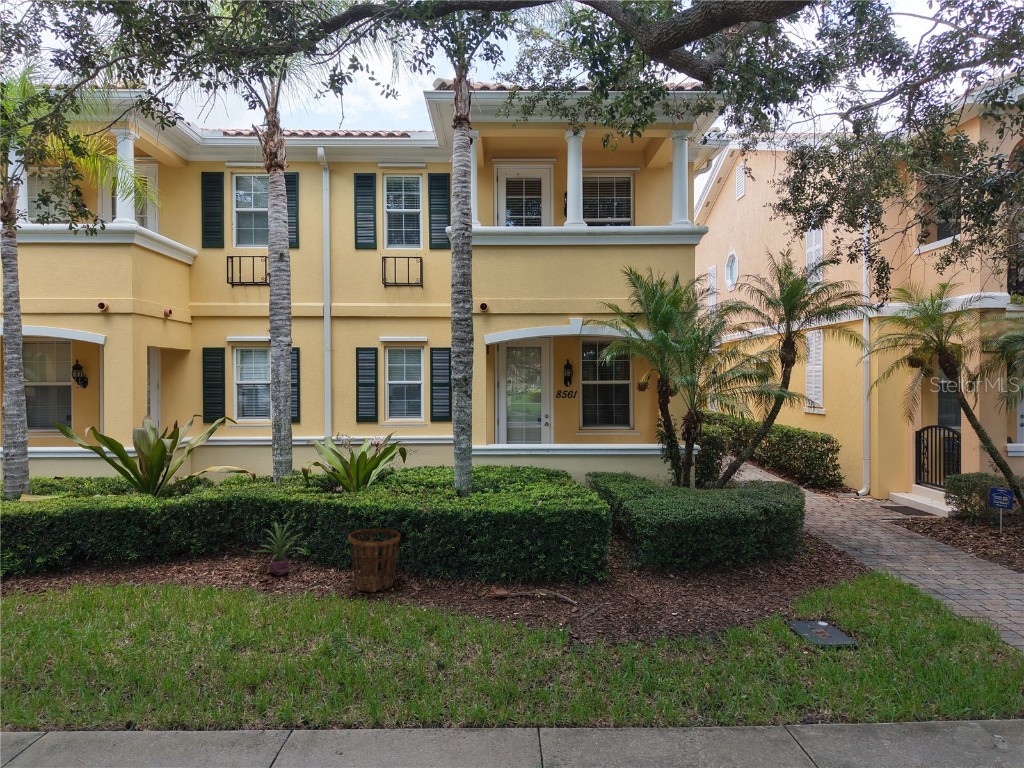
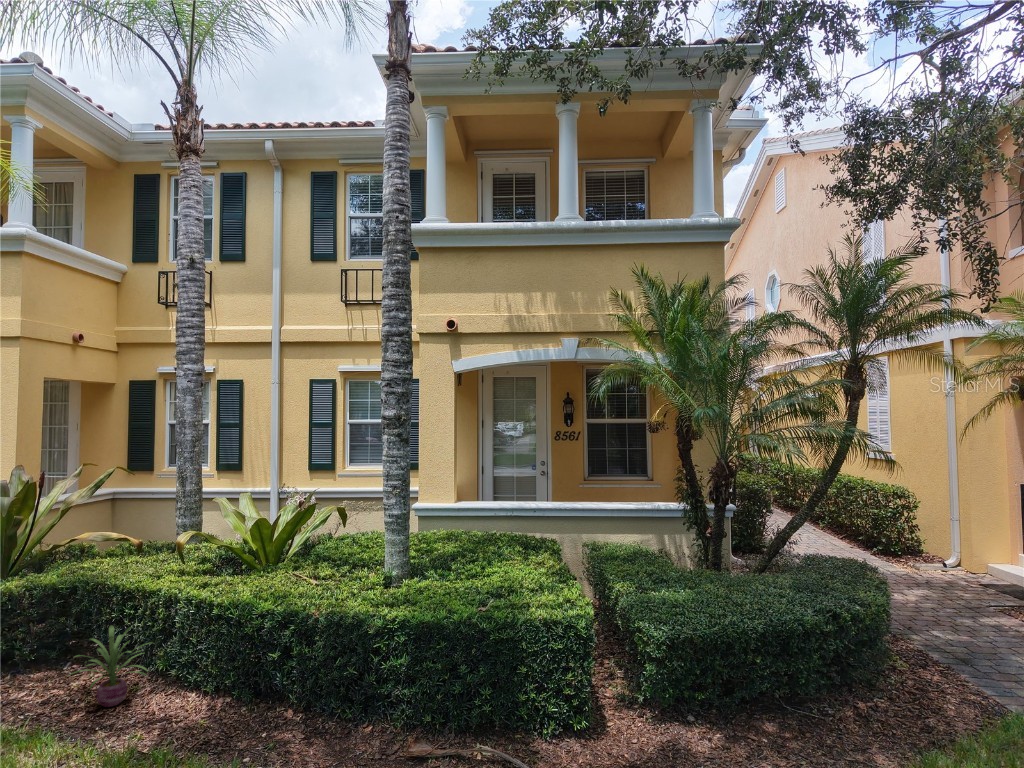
basket: present [348,529,400,592] -> none [197,639,279,743]

